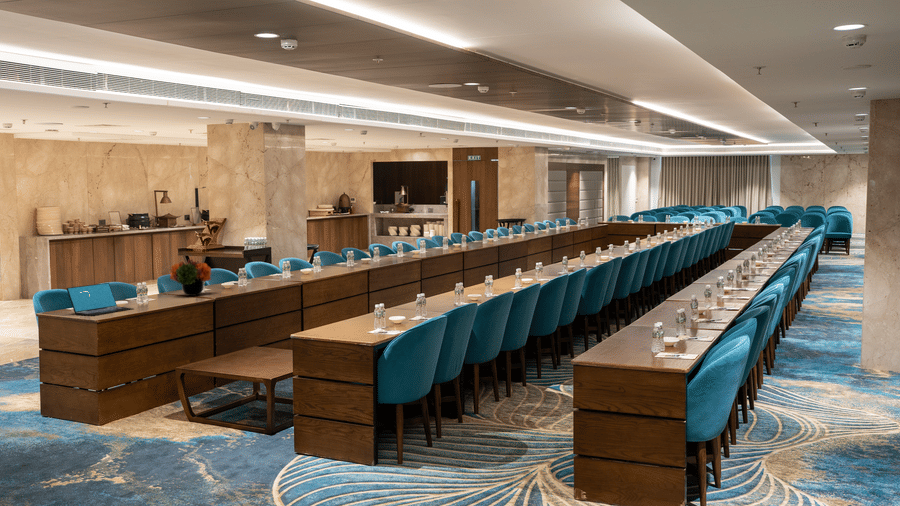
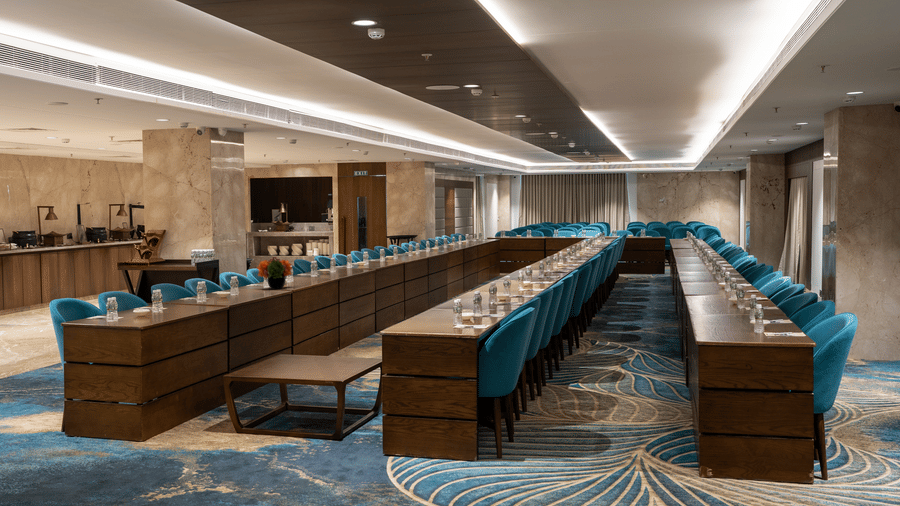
laptop: present [67,283,133,316] -> none [207,275,259,301]

